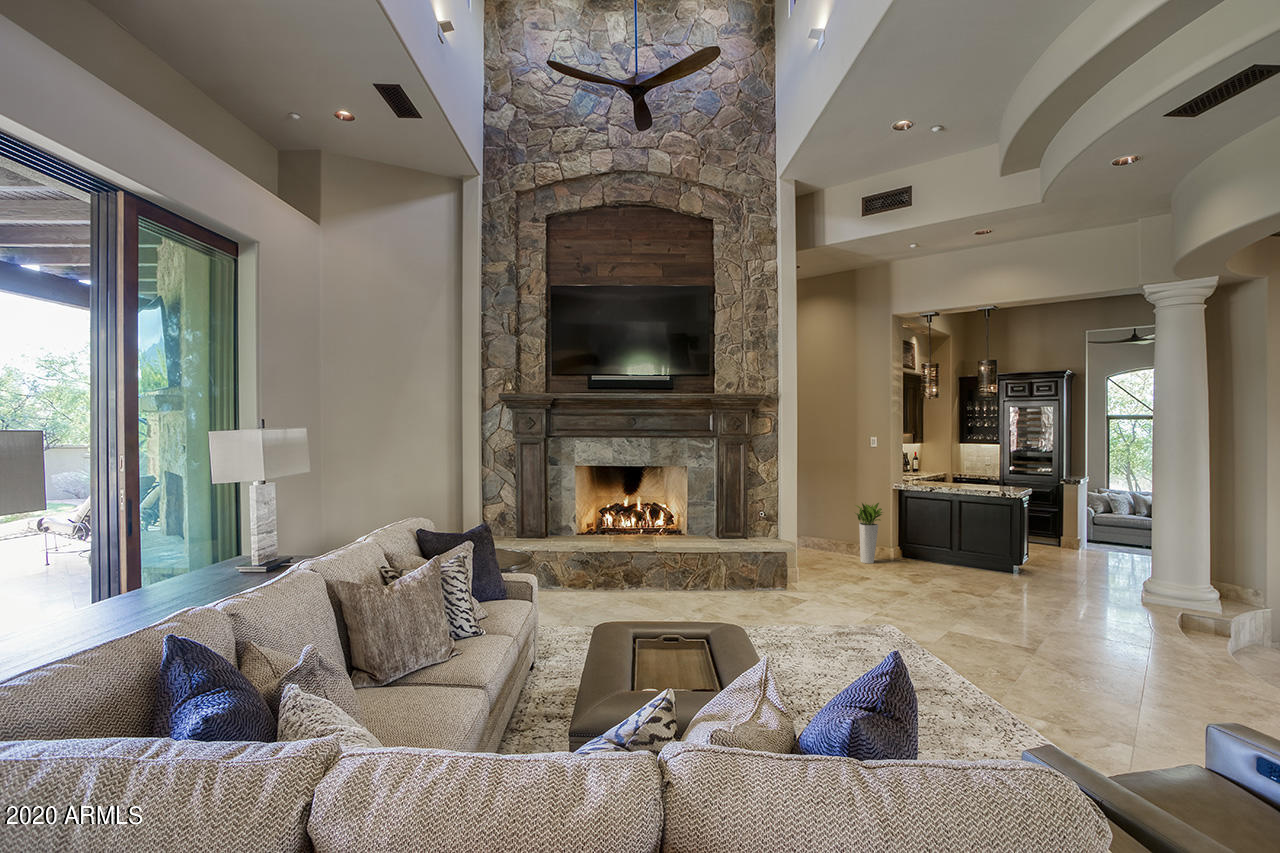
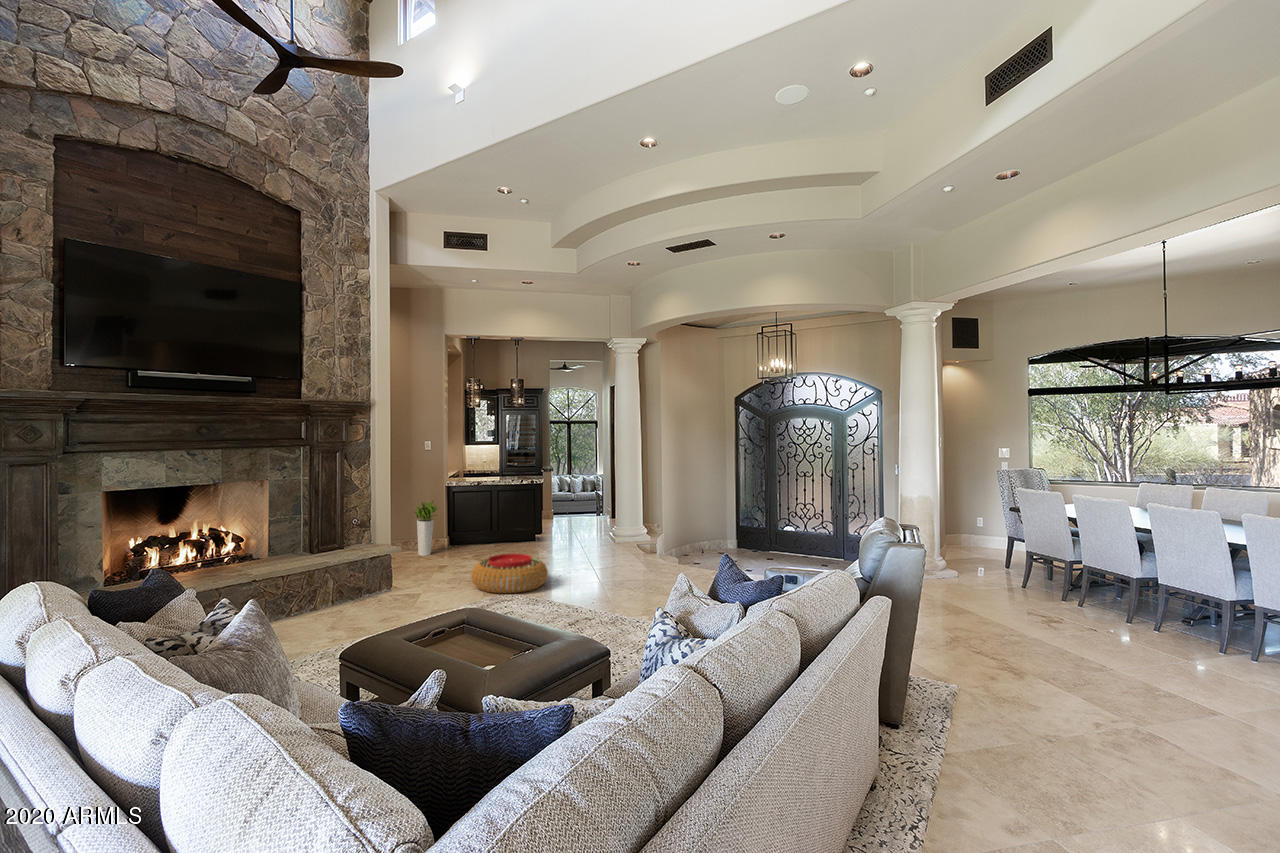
pouf: none [864,576,969,631] -> present [471,554,548,593]

